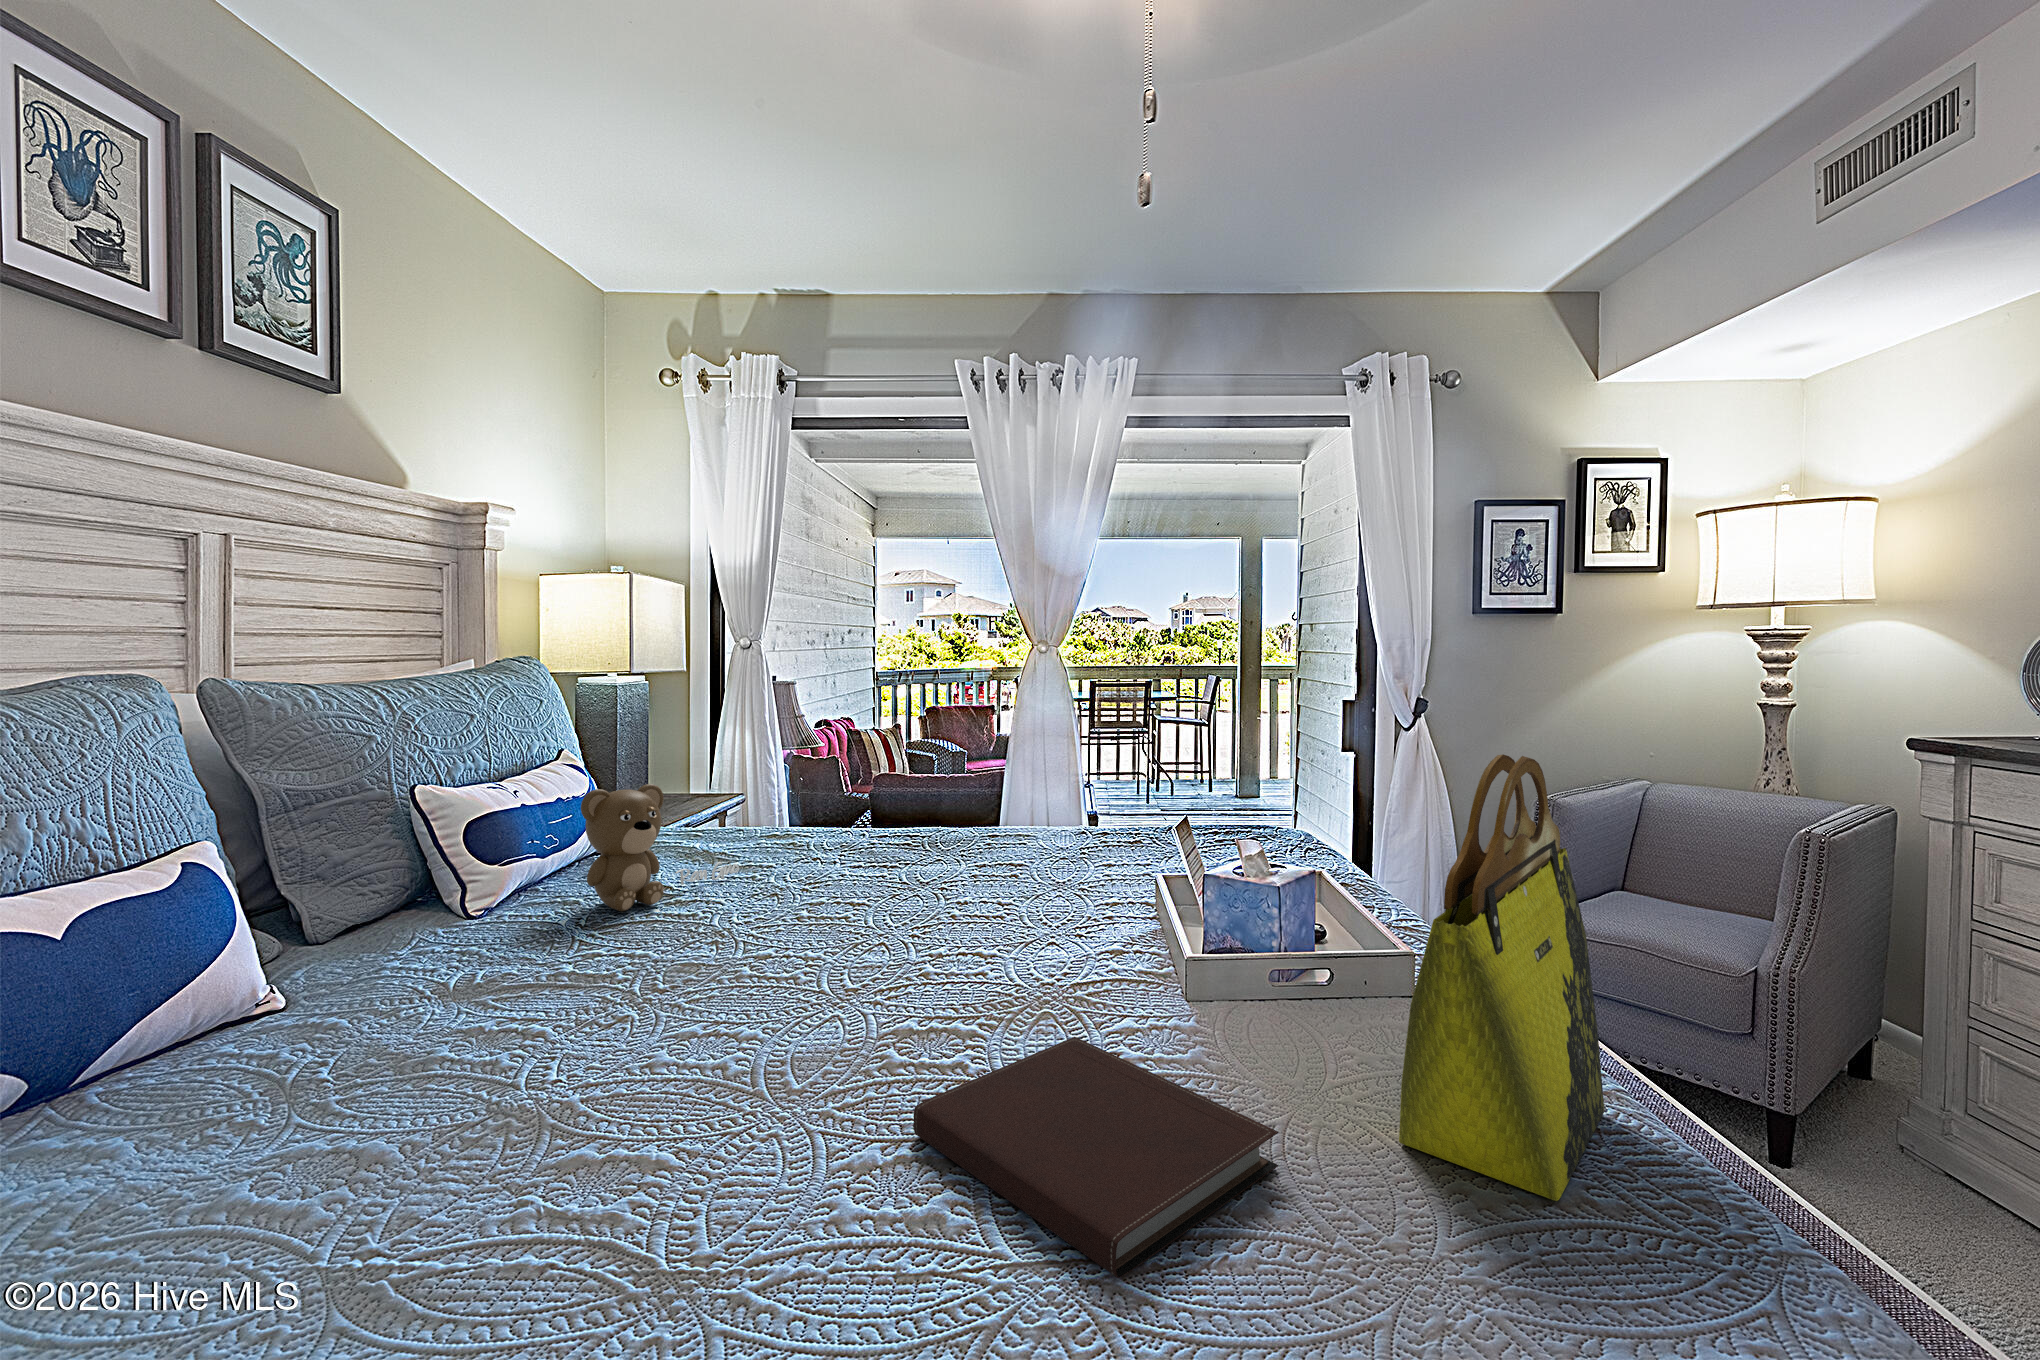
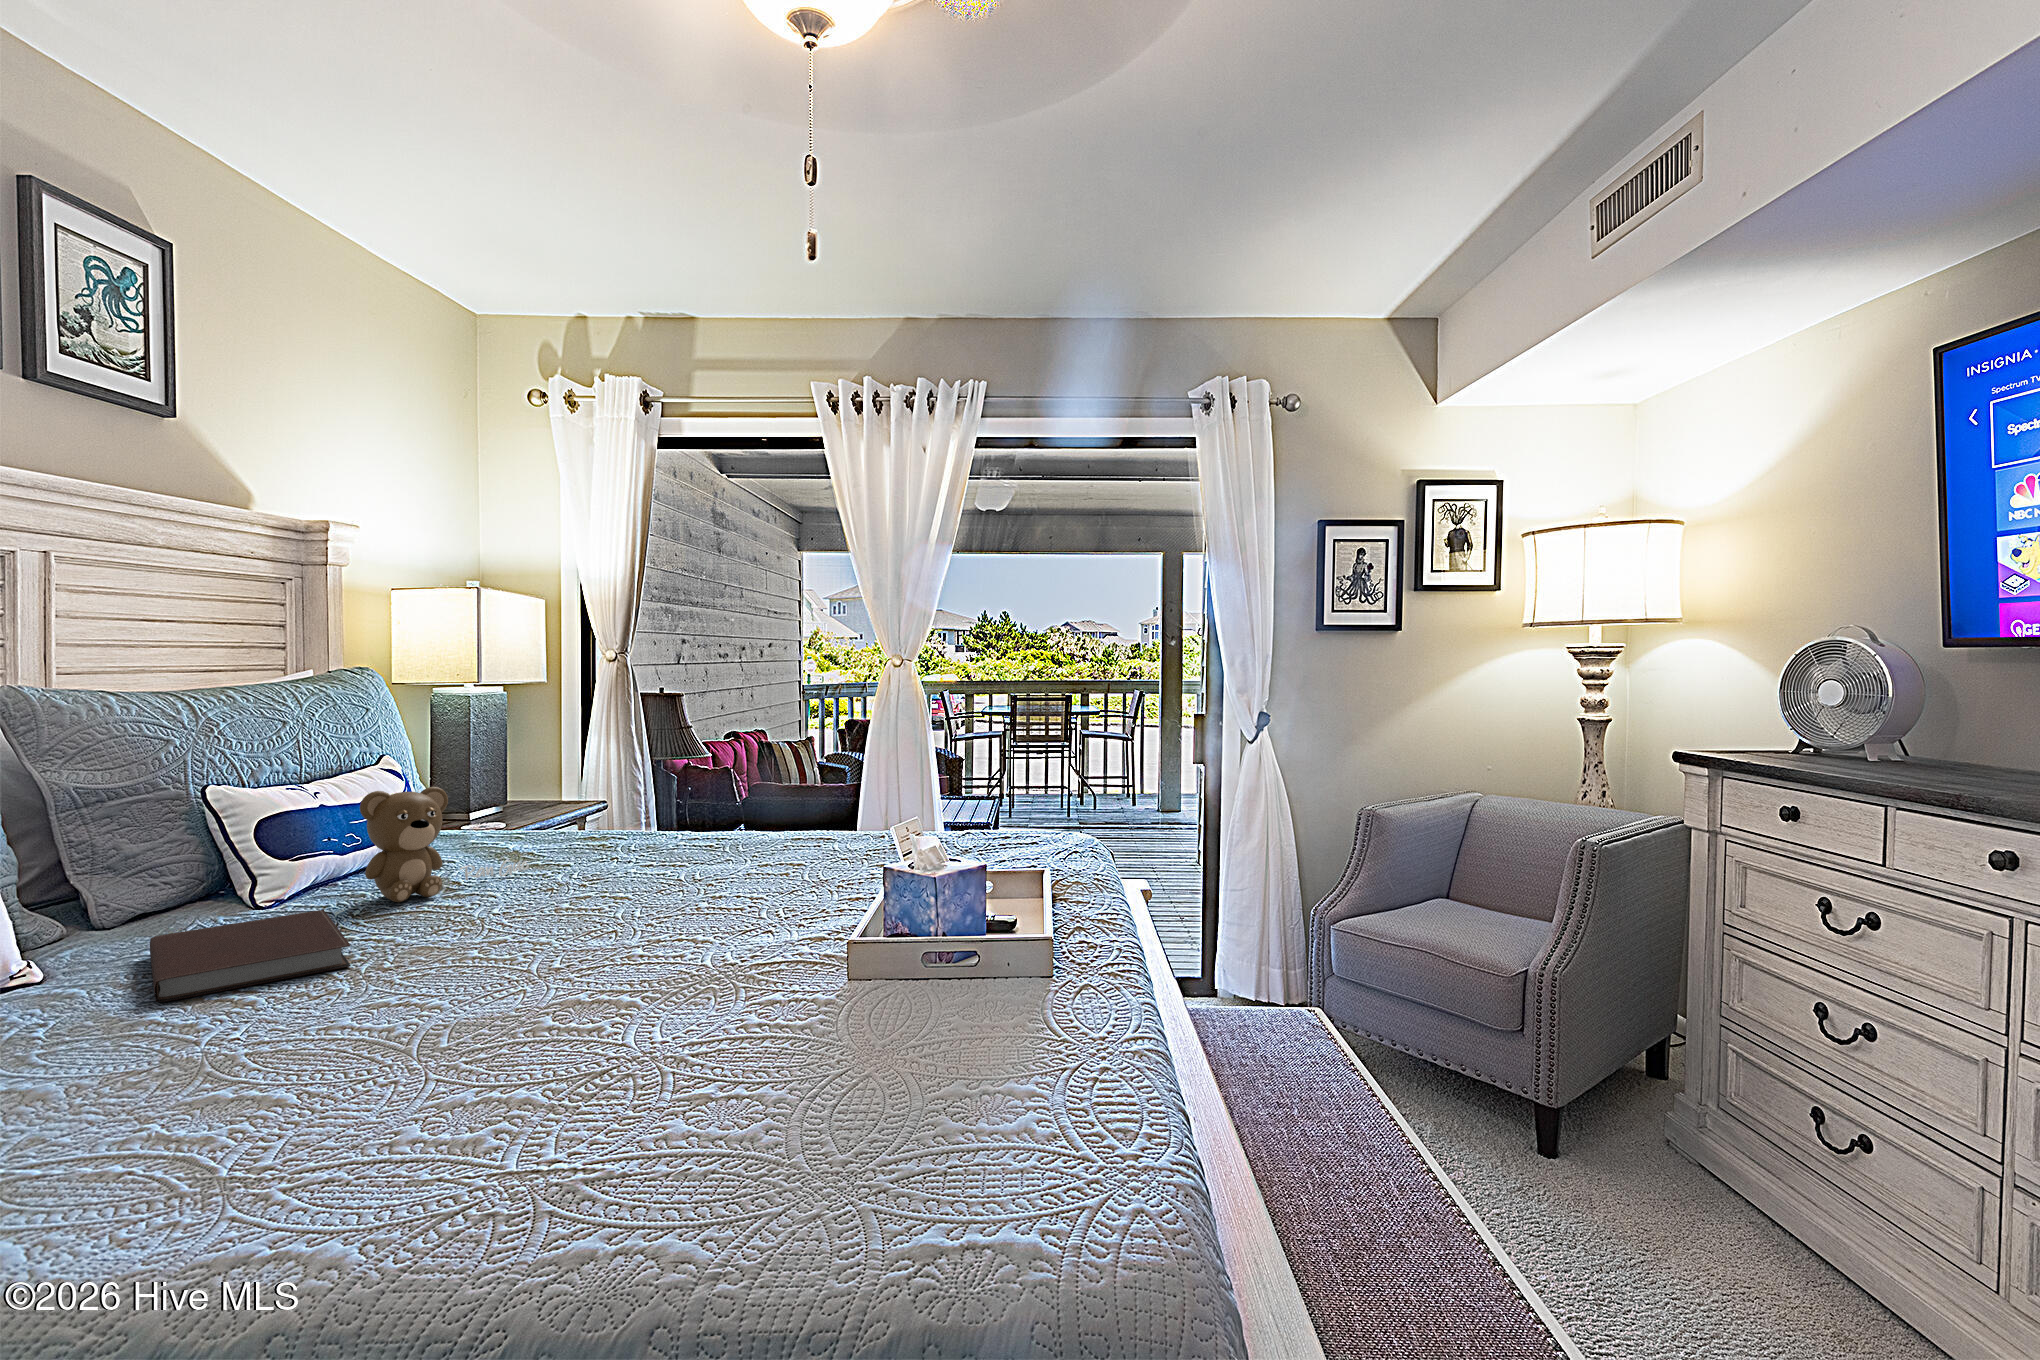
tote bag: present [1399,754,1604,1201] -> none [912,754,1128,1101]
notebook: present [914,1037,1278,1278] -> present [150,910,351,1002]

